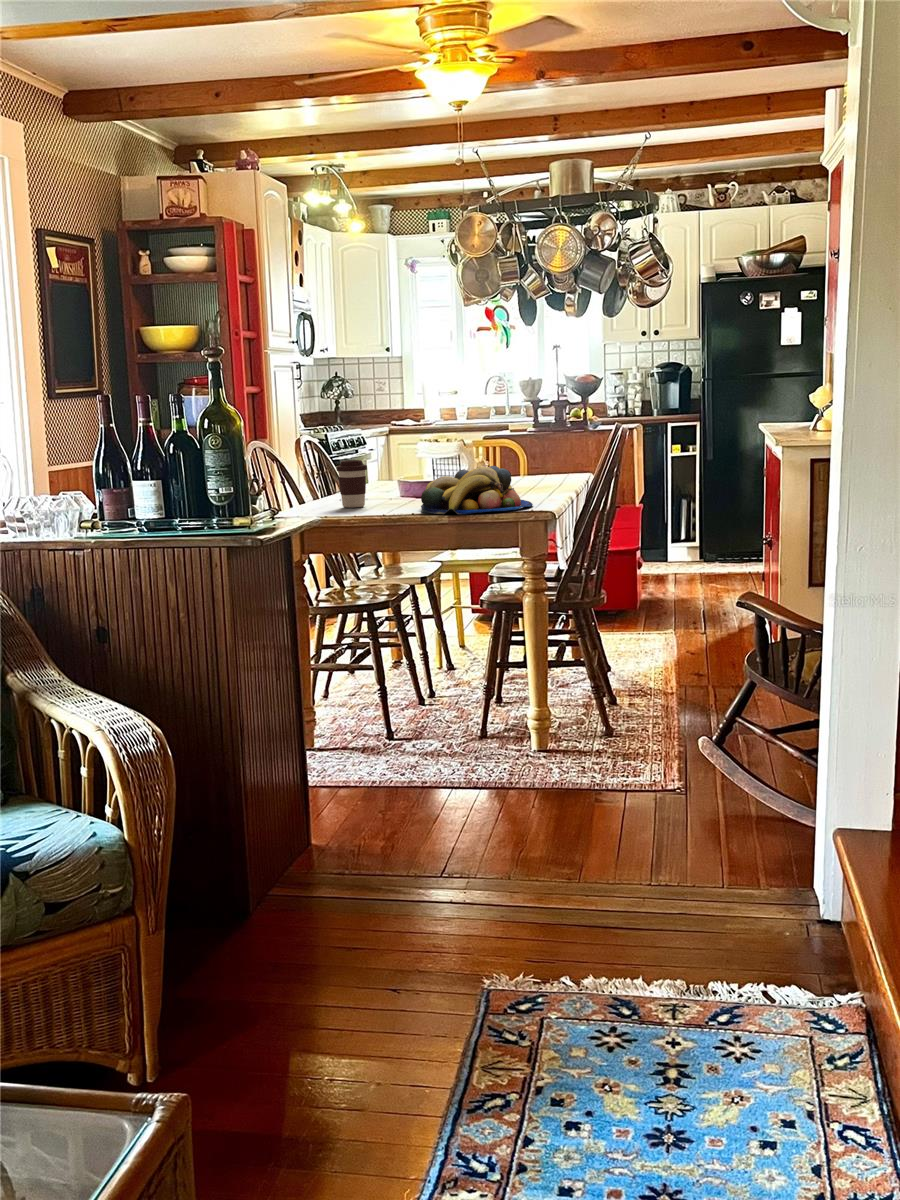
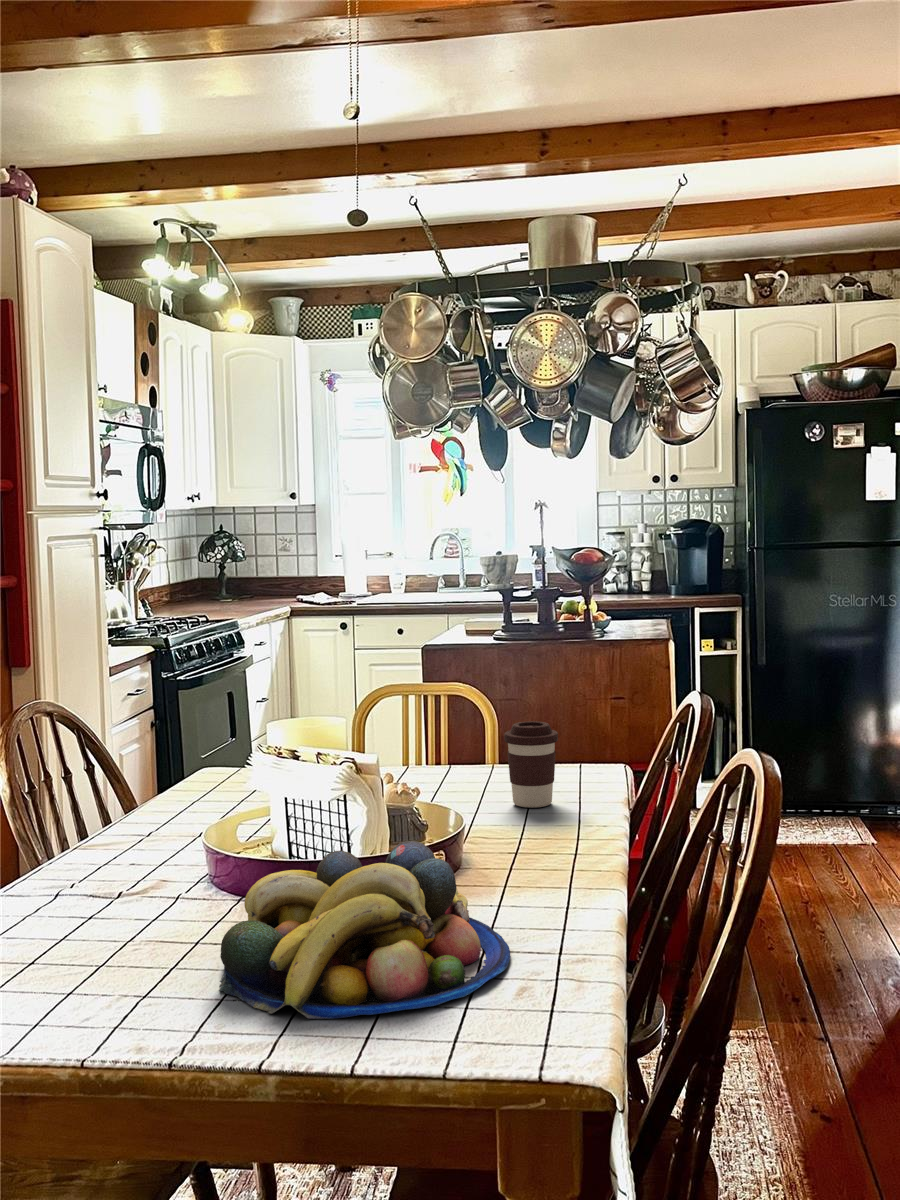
coffee cup: present [336,460,367,508] -> present [504,721,558,808]

